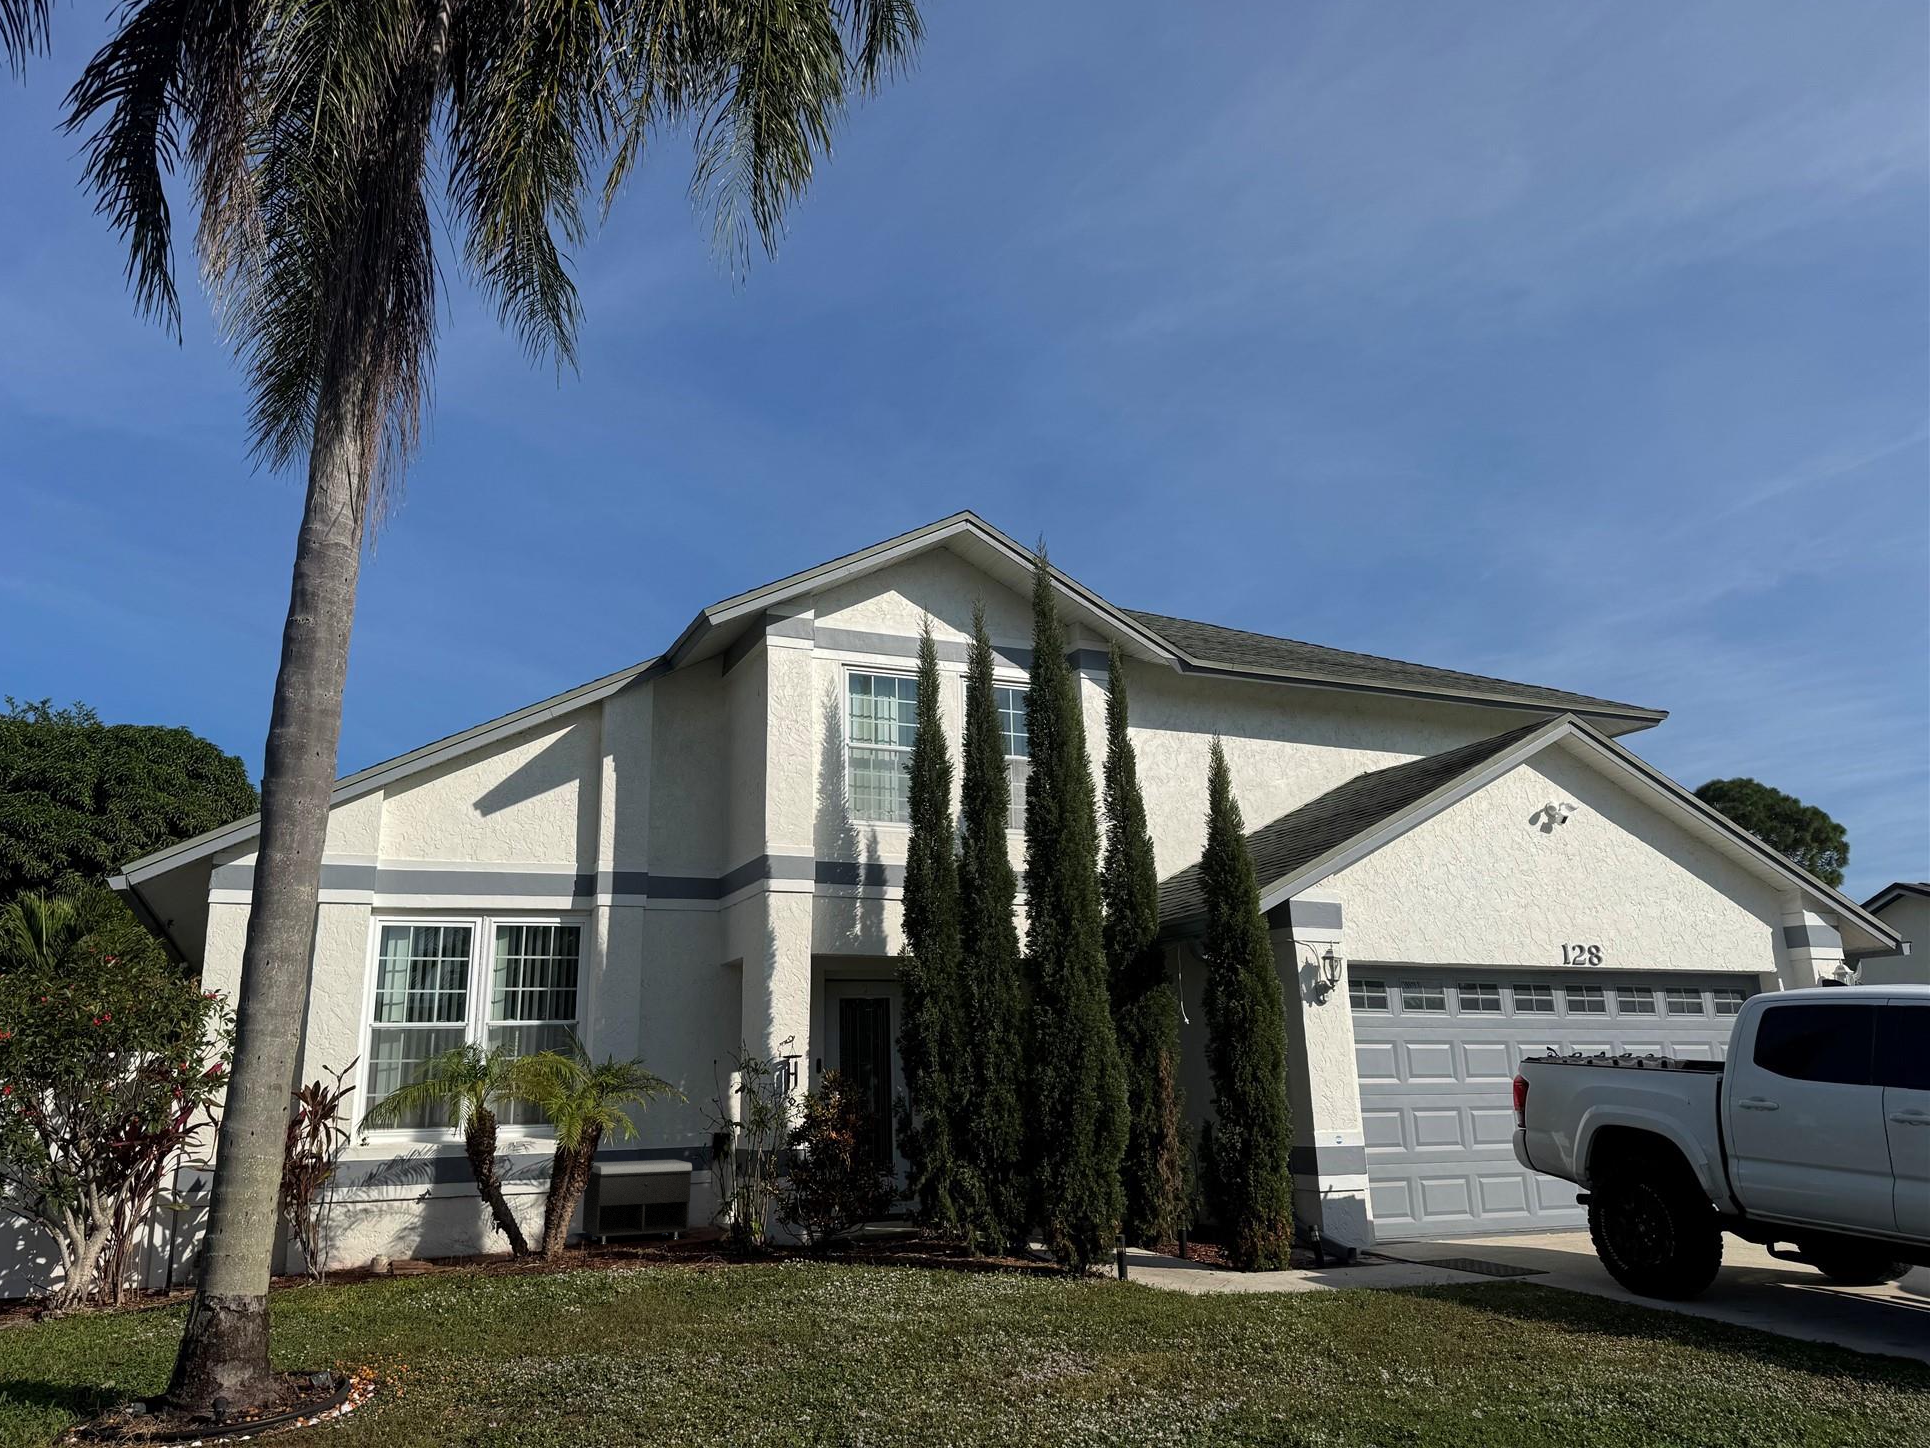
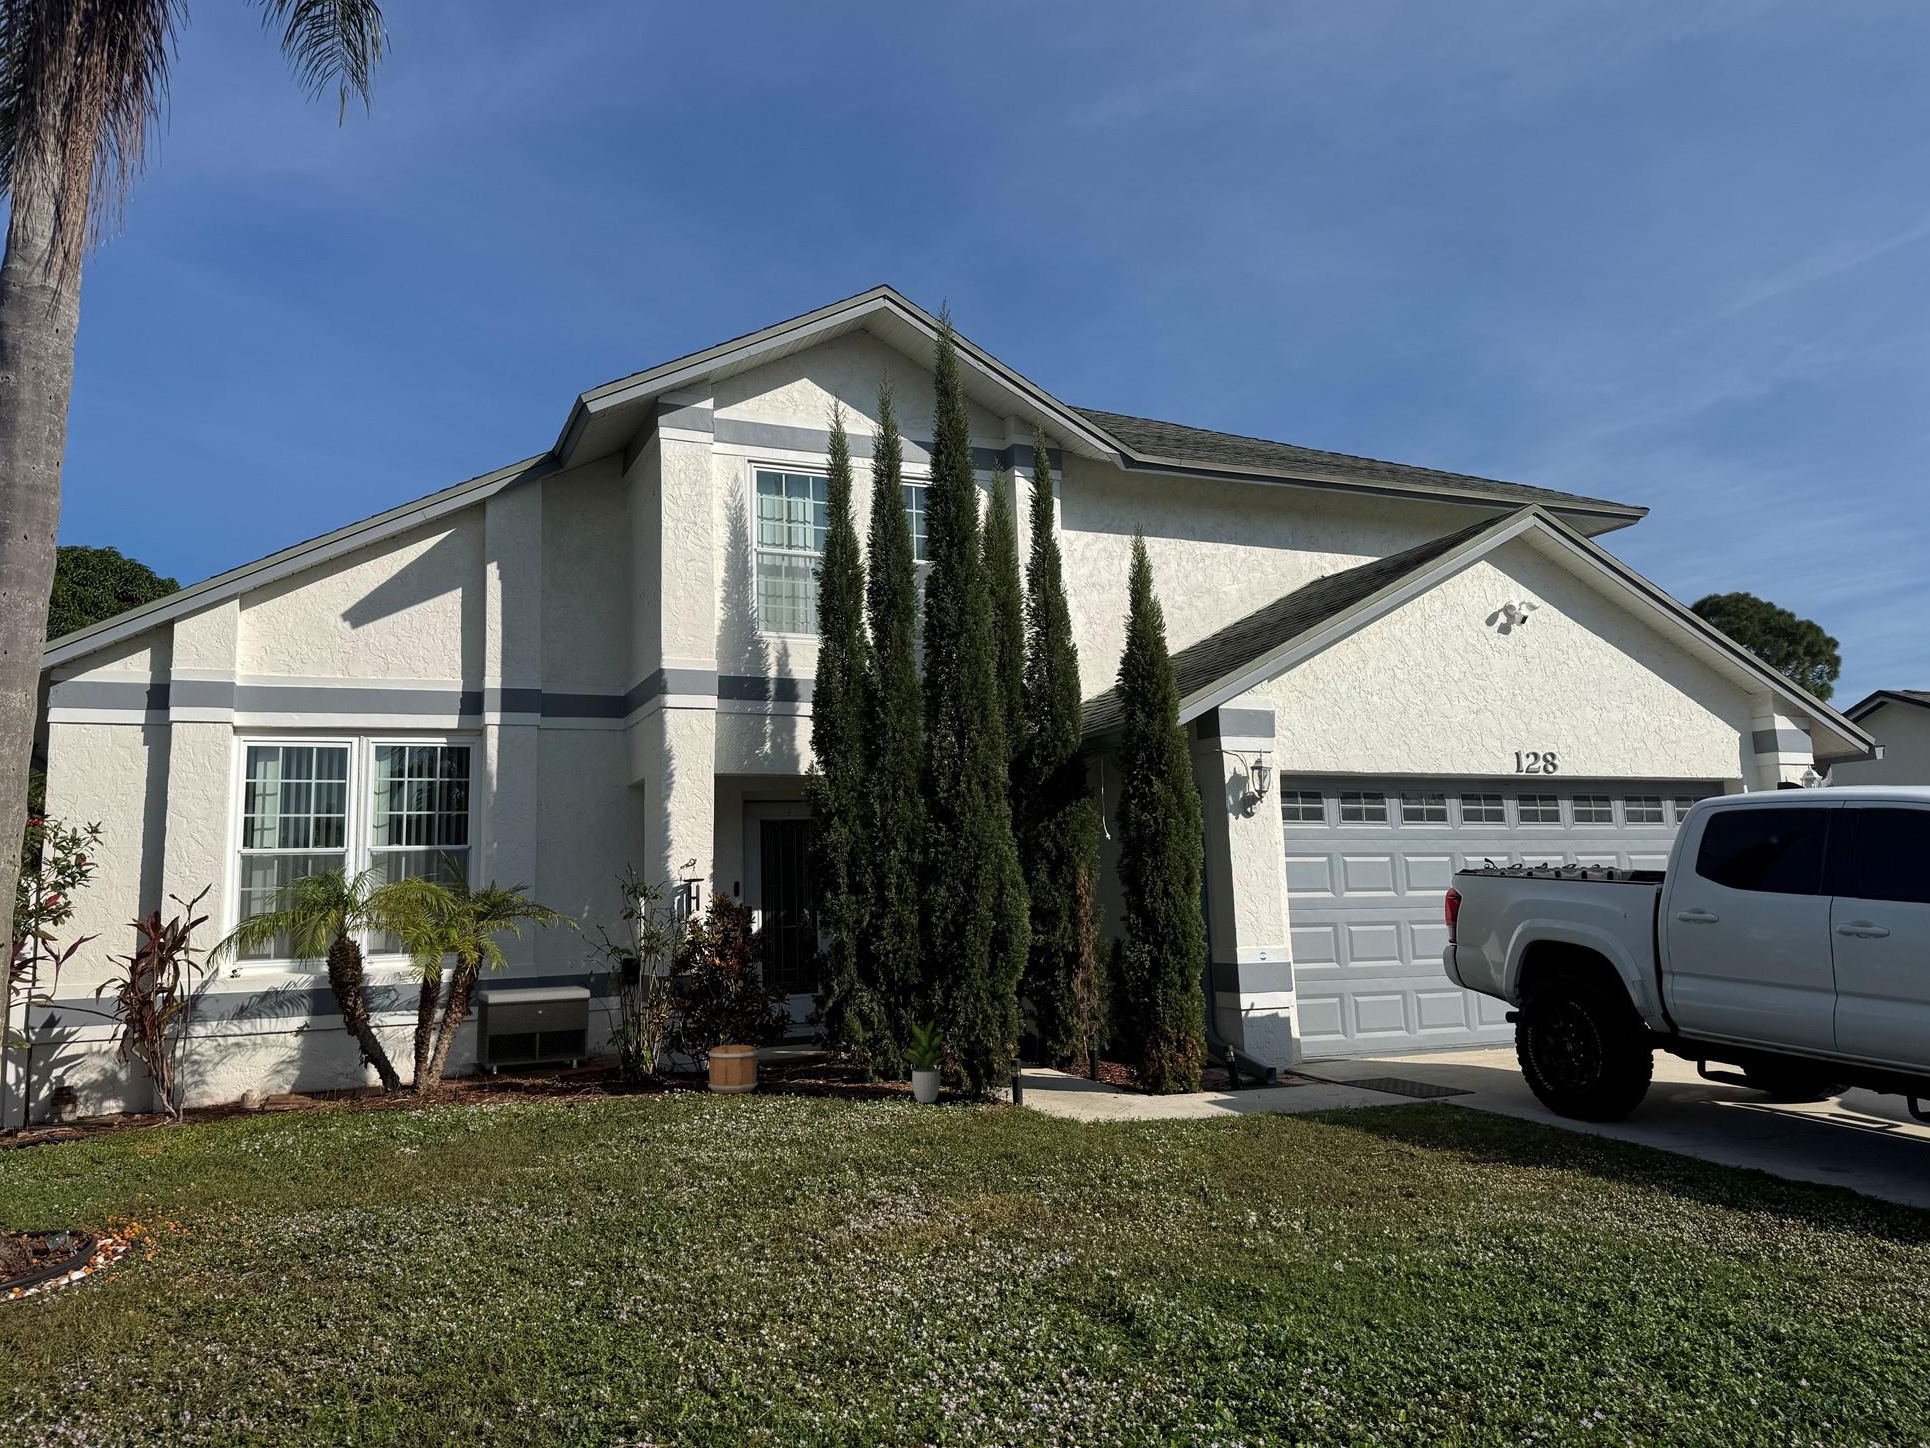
potted plant: none [1008,1196,1057,1275] -> present [902,1021,946,1102]
bucket: none [820,1218,867,1265] -> present [708,1045,758,1094]

